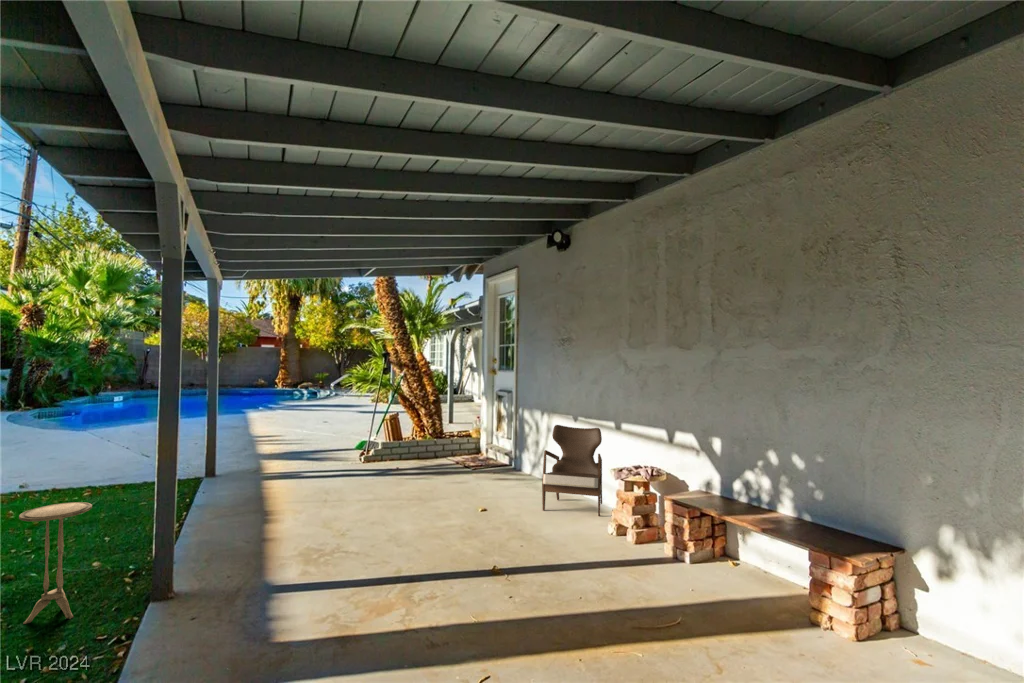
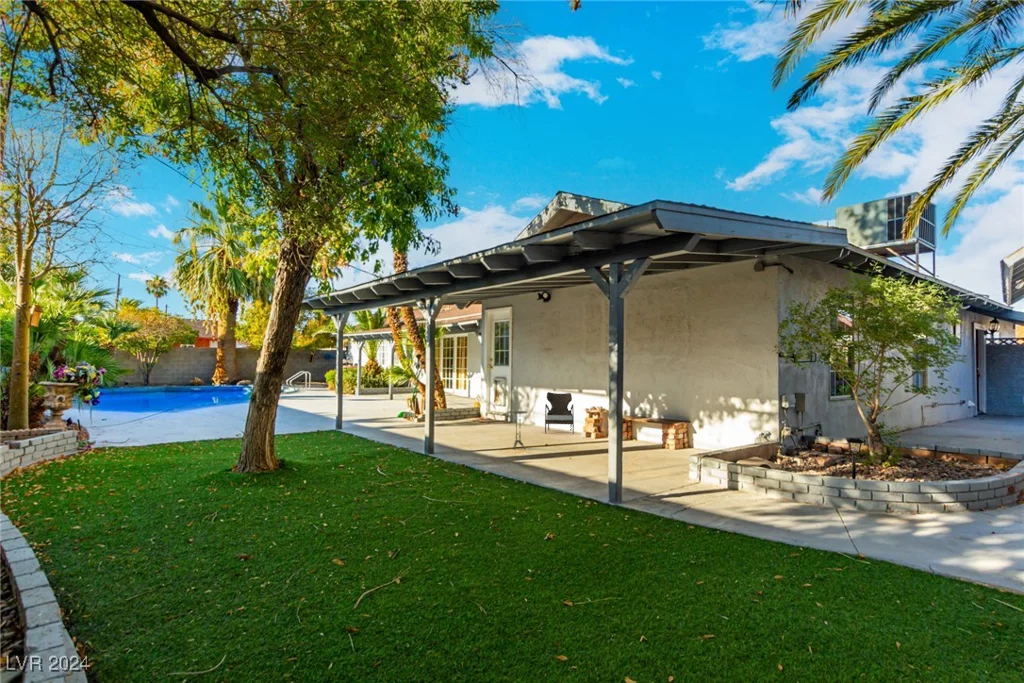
side table: present [19,502,92,624] -> present [508,411,527,449]

